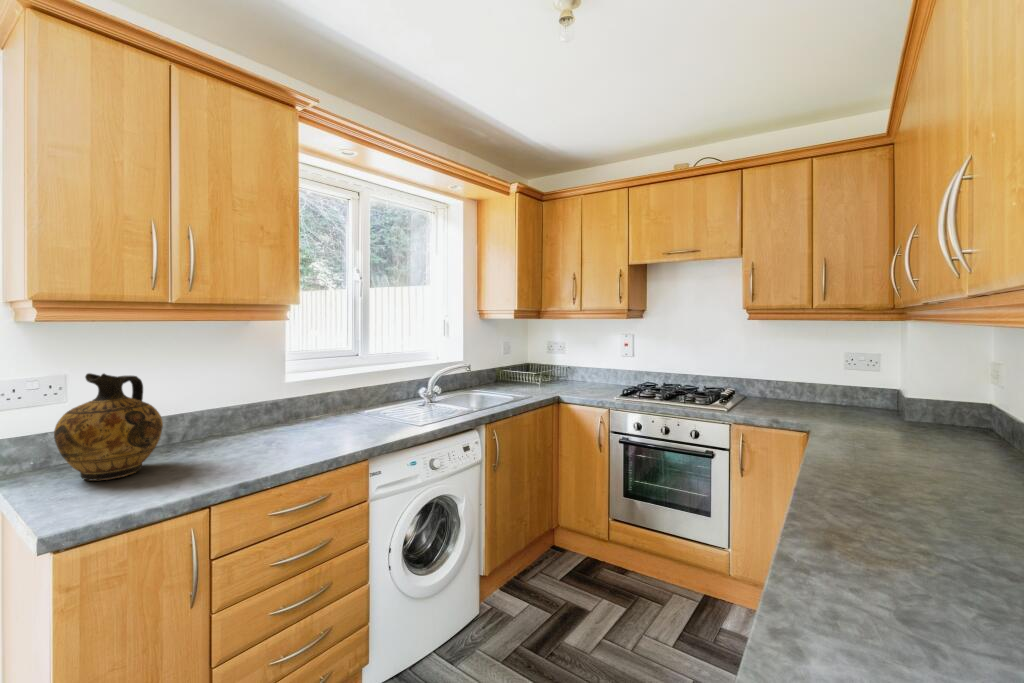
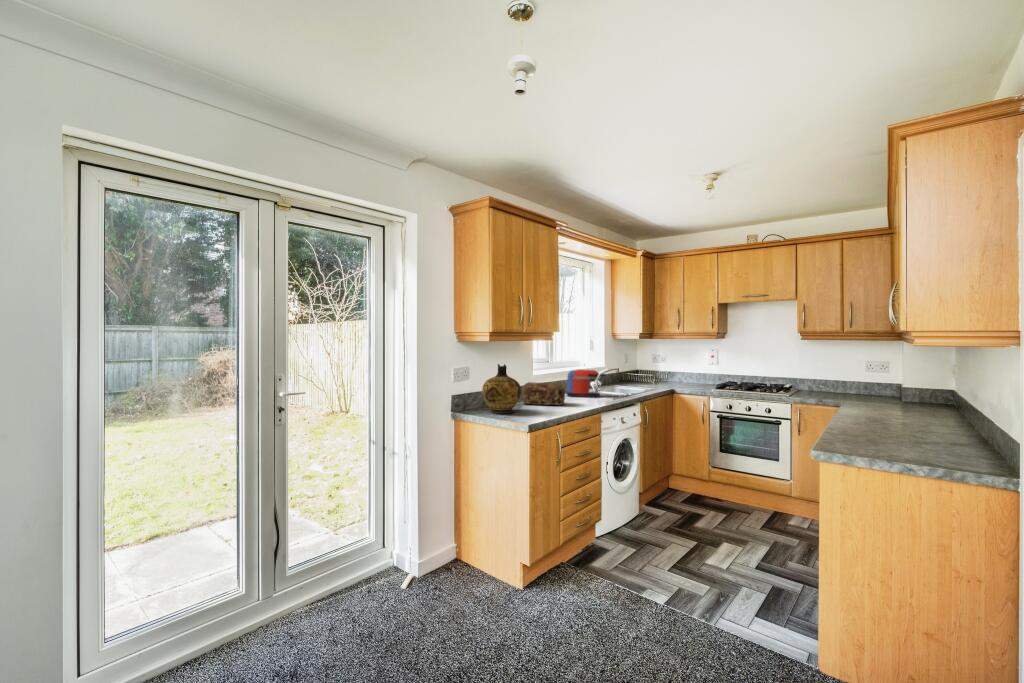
coffee maker: none [354,372,419,420] -> present [567,370,605,397]
bread loaf: none [216,402,311,447] -> present [523,382,565,405]

